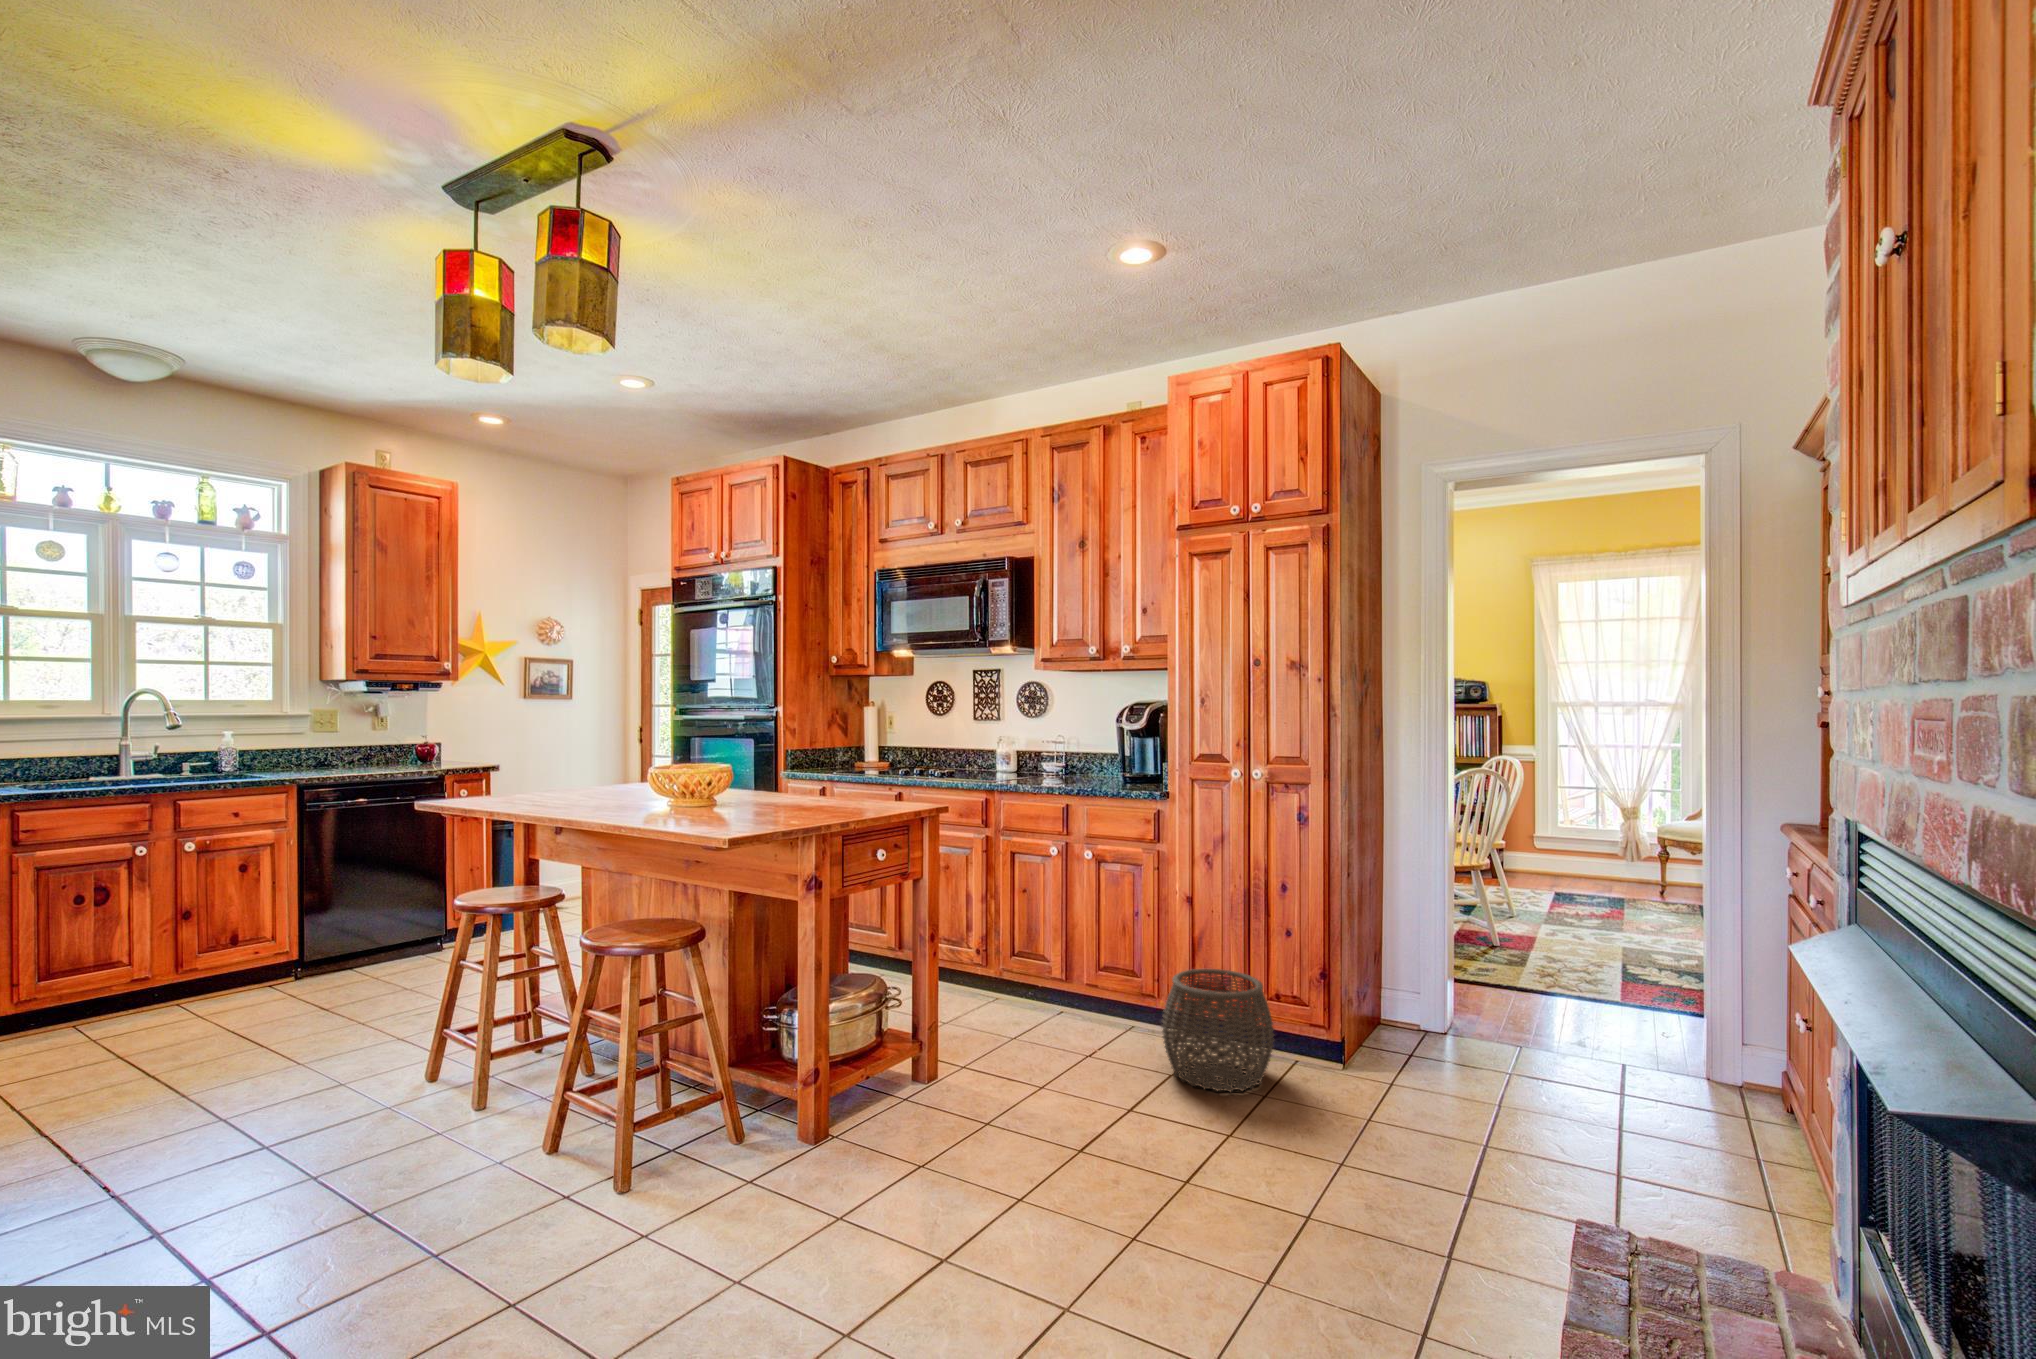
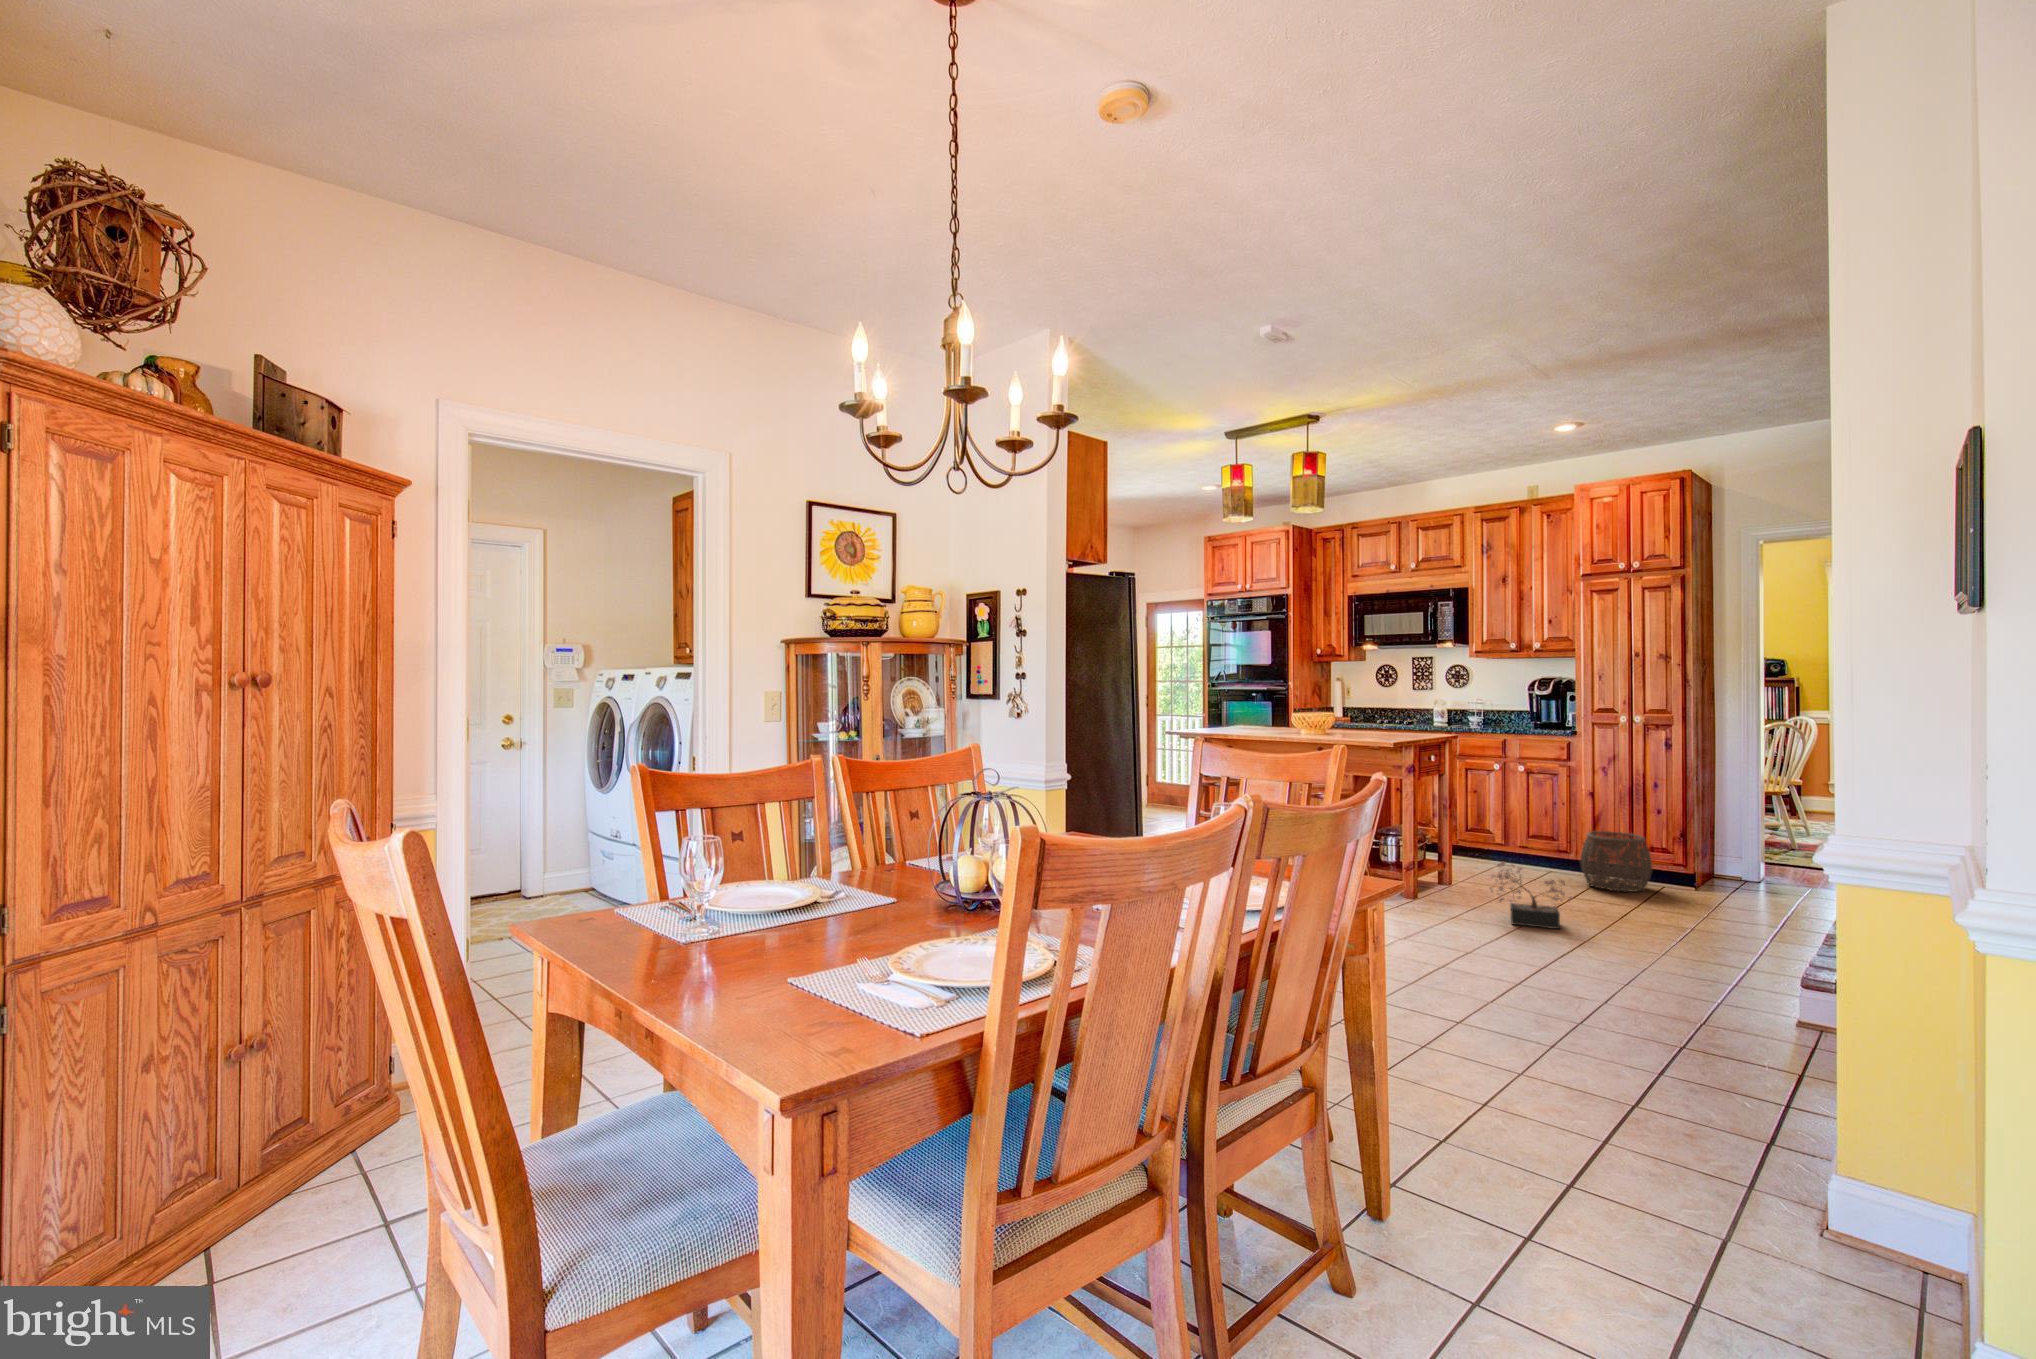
decorative plant: none [911,1098,1076,1285] -> present [1490,861,1573,929]

